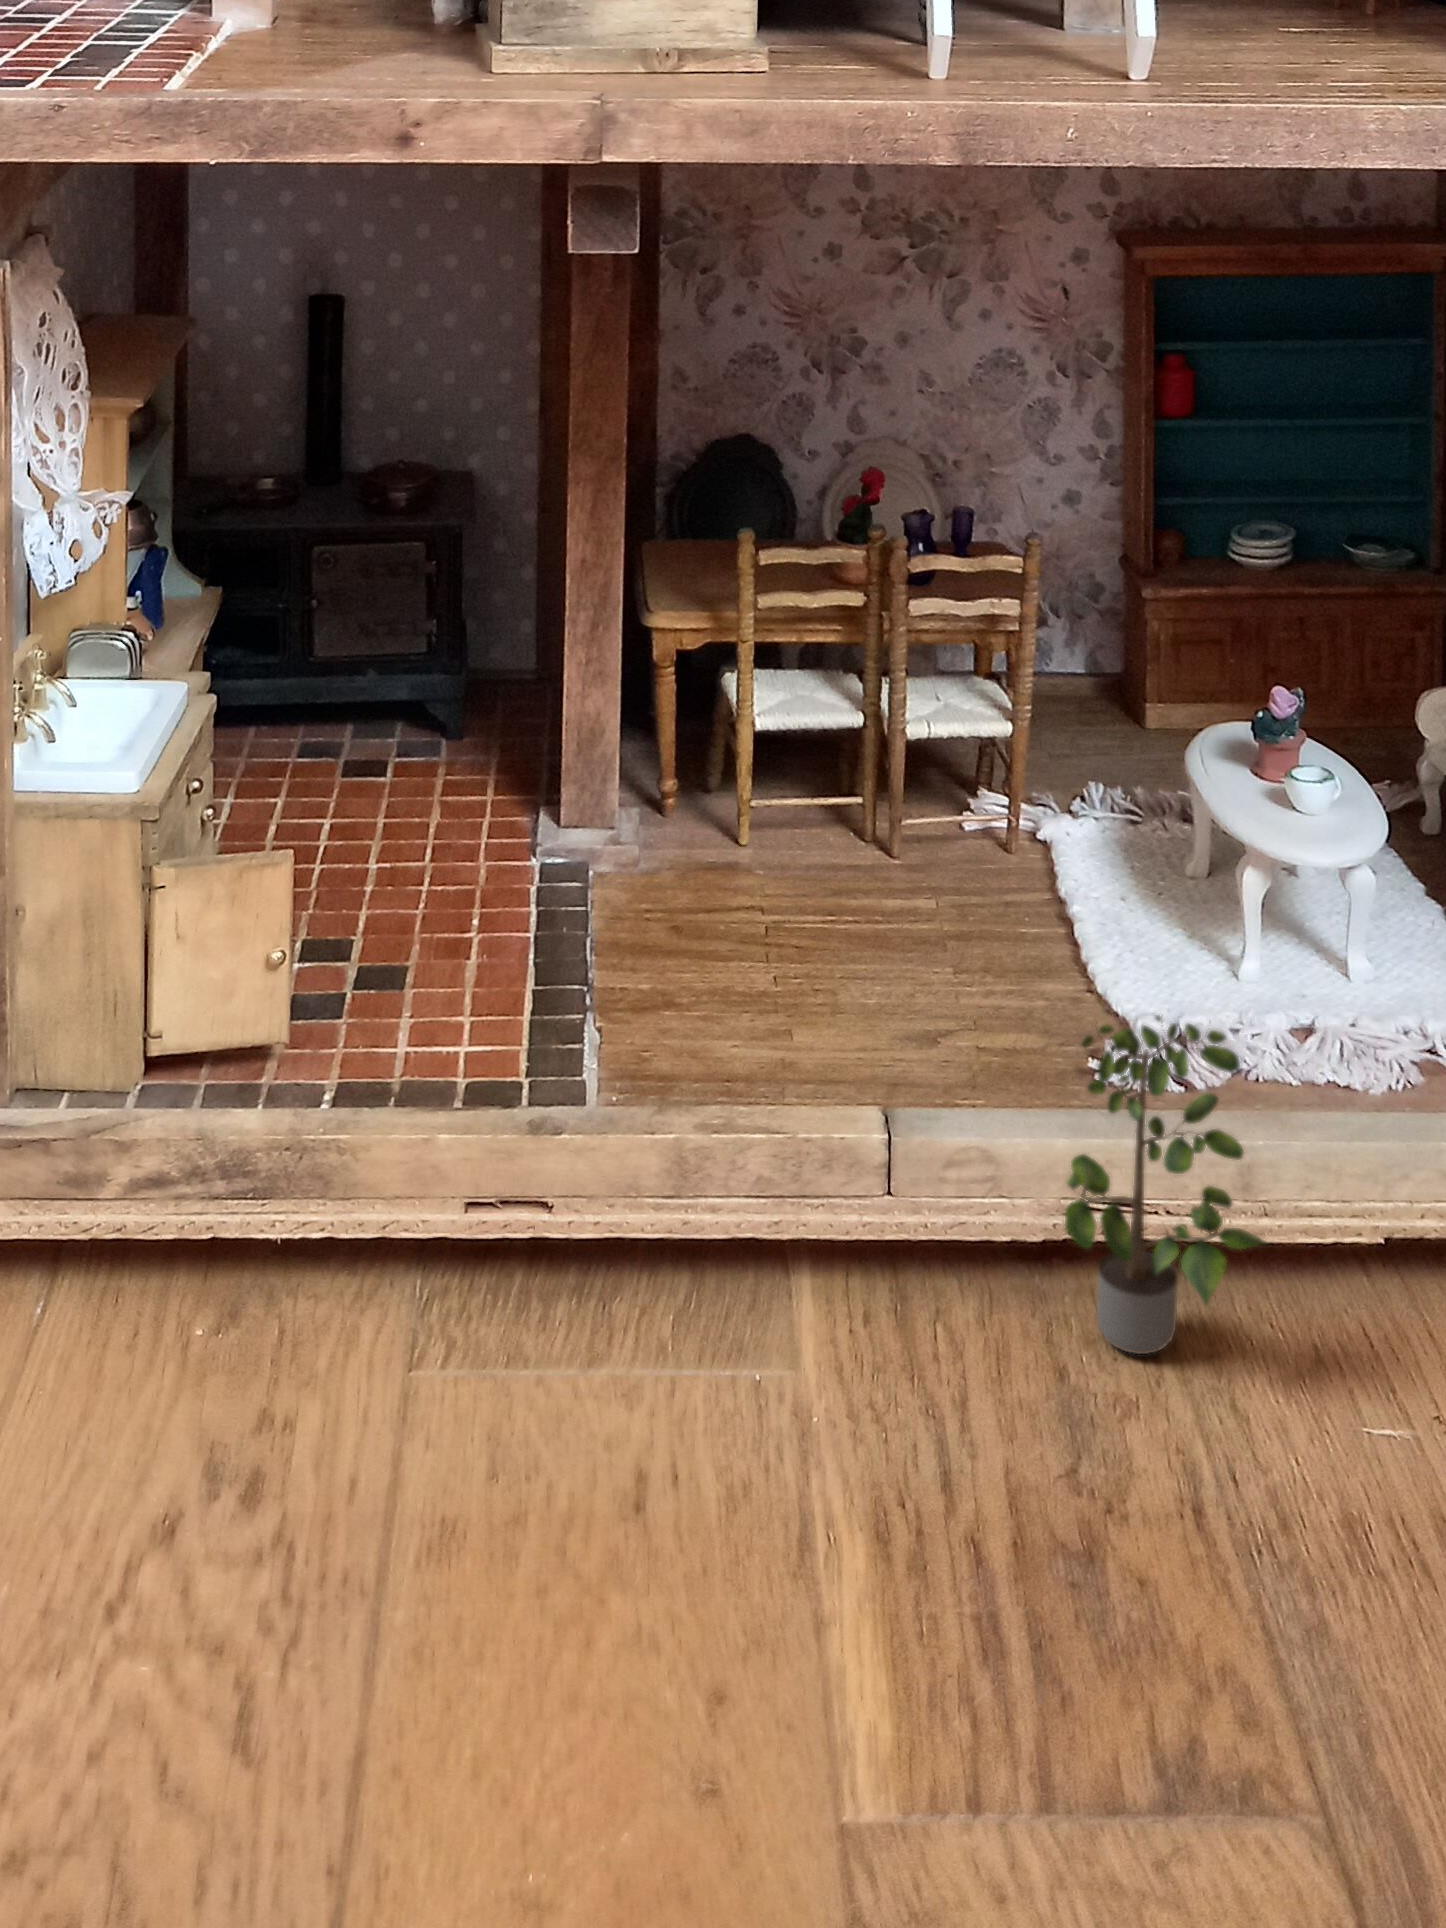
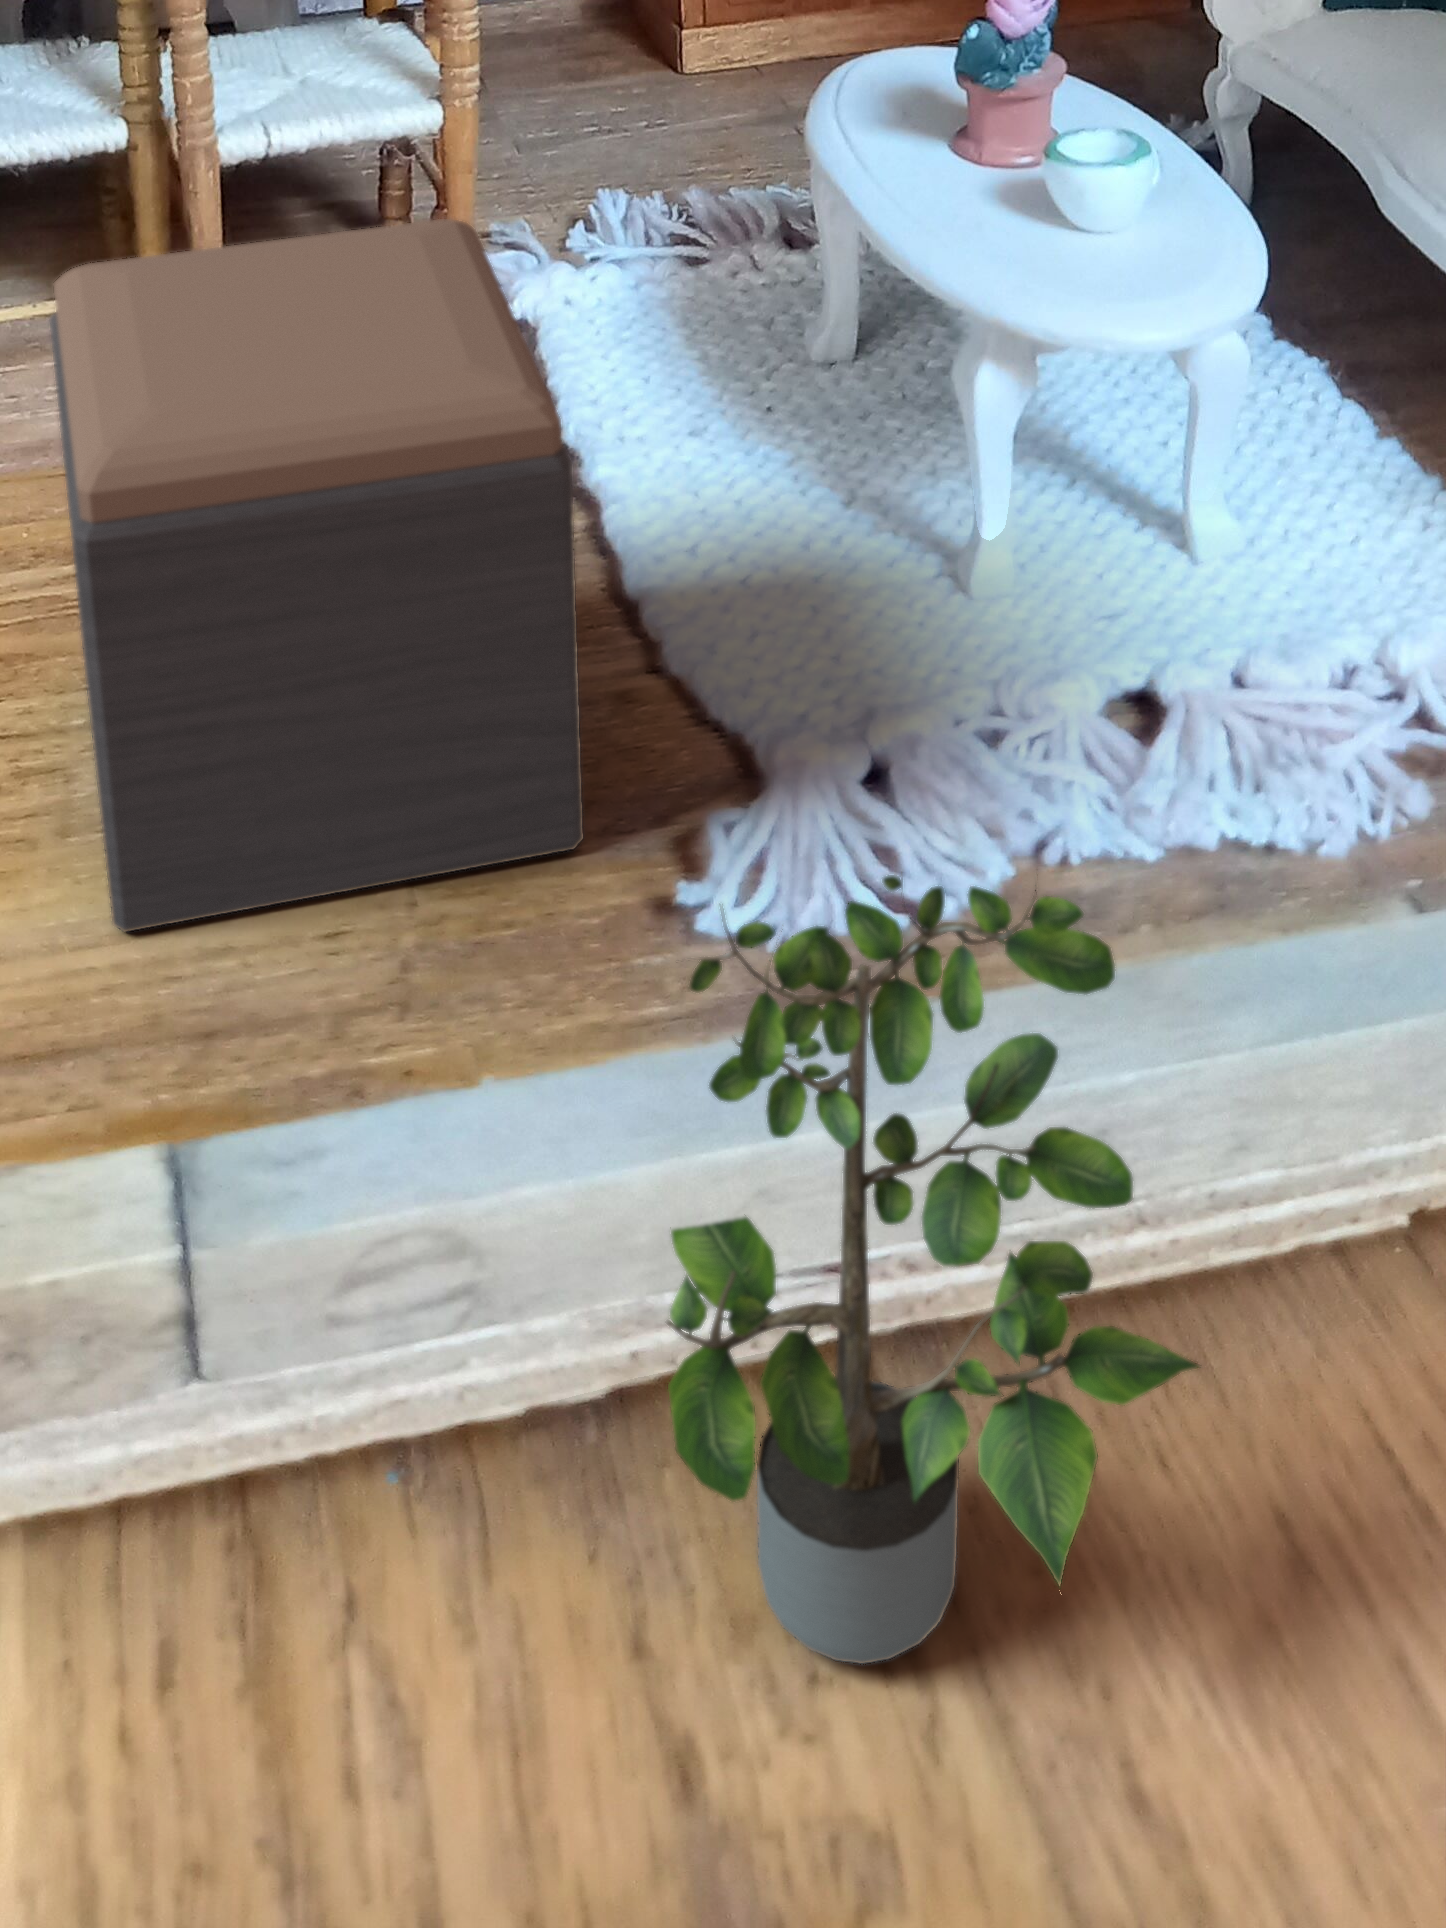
footstool: none [841,768,1056,1045] -> present [50,219,583,932]

